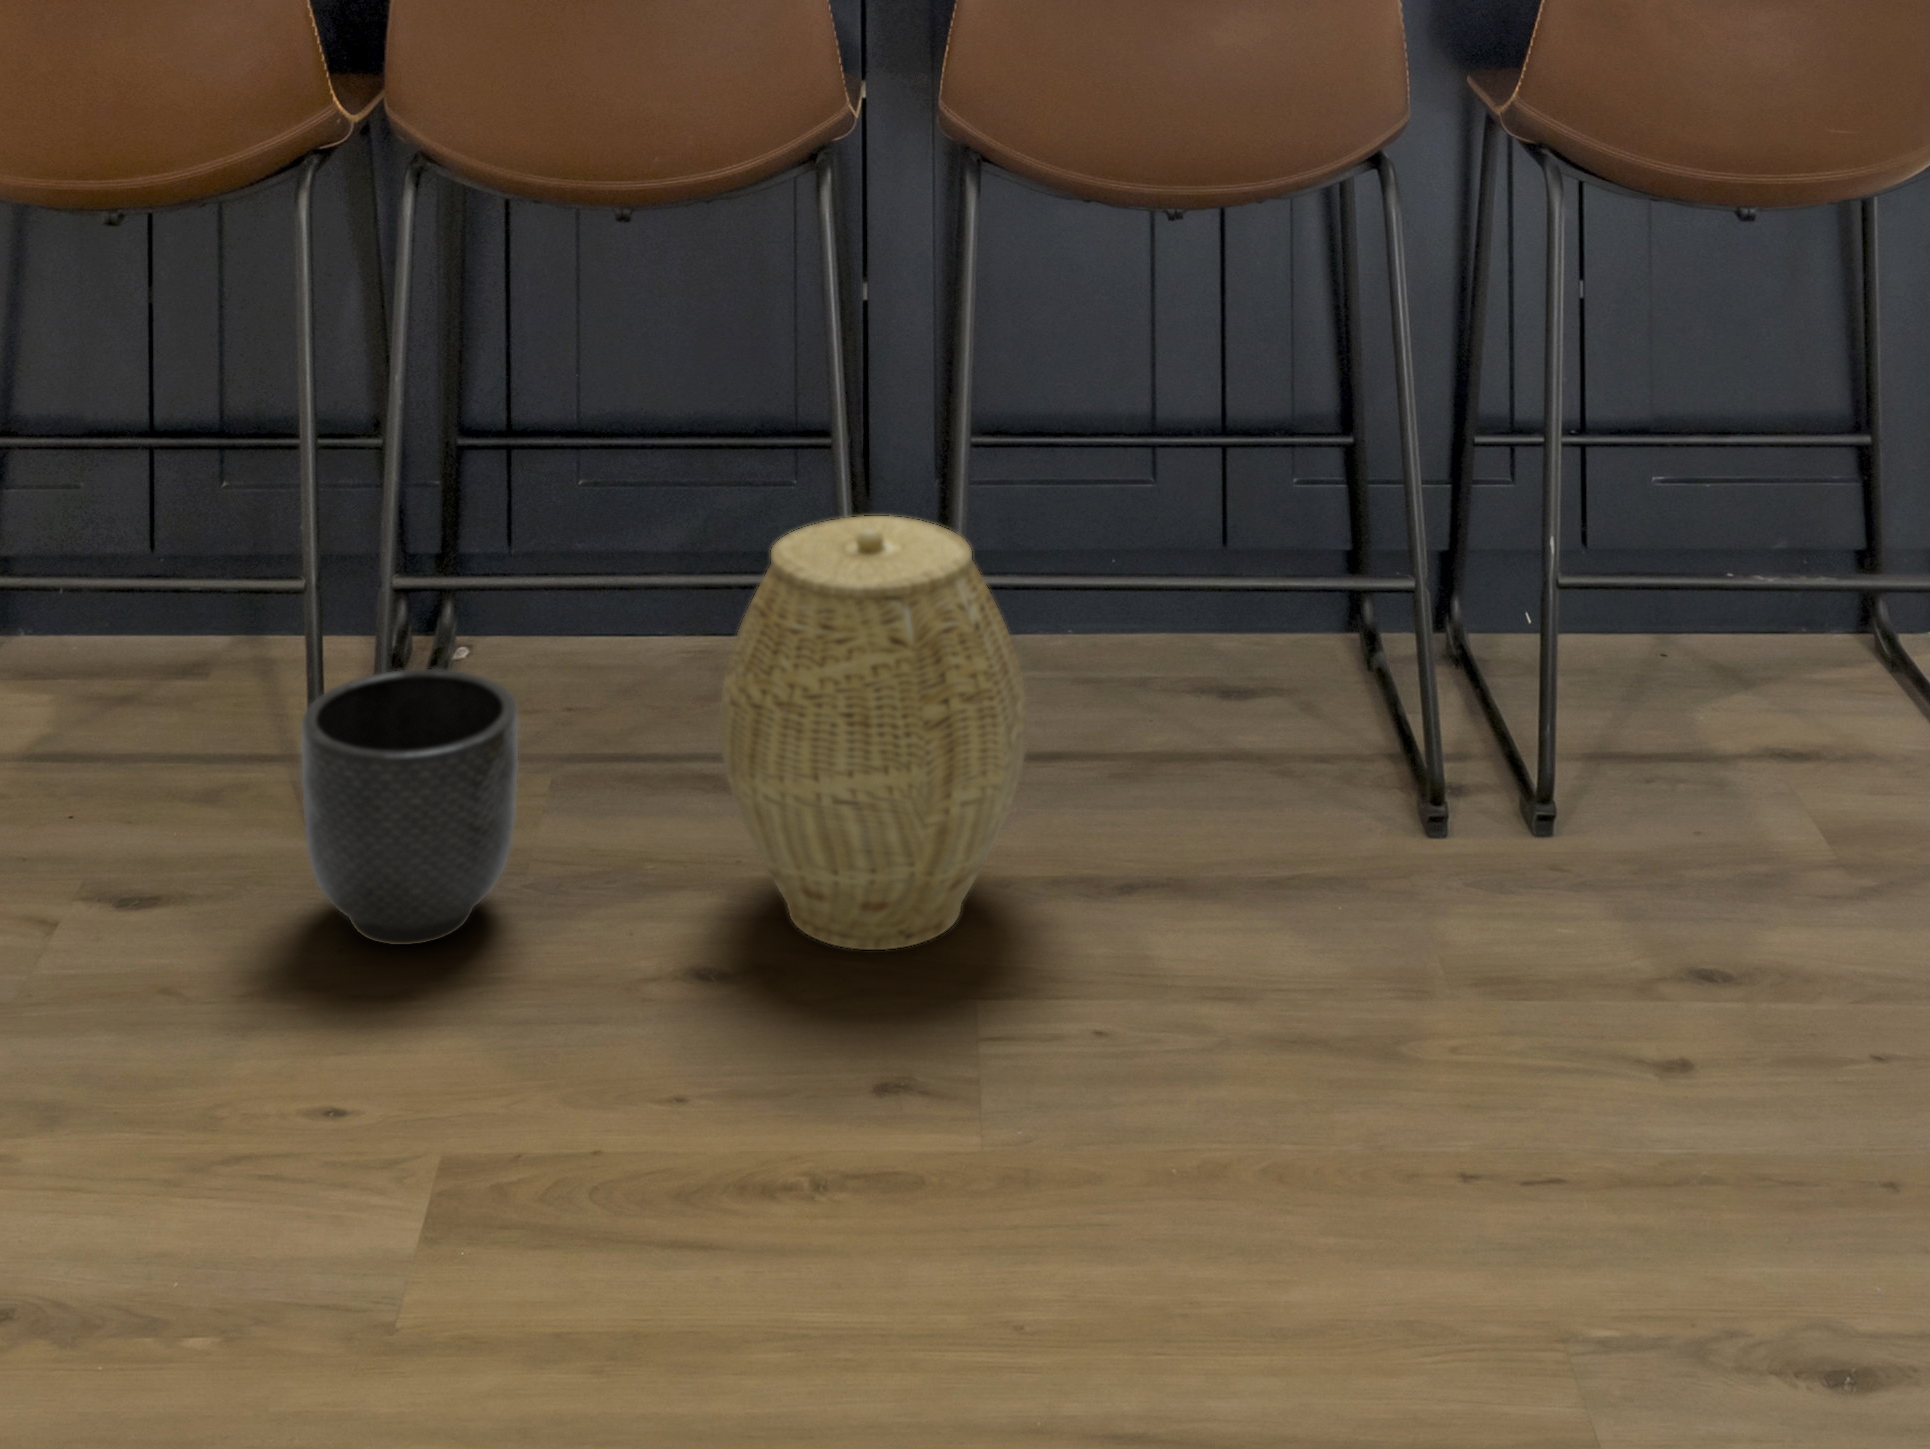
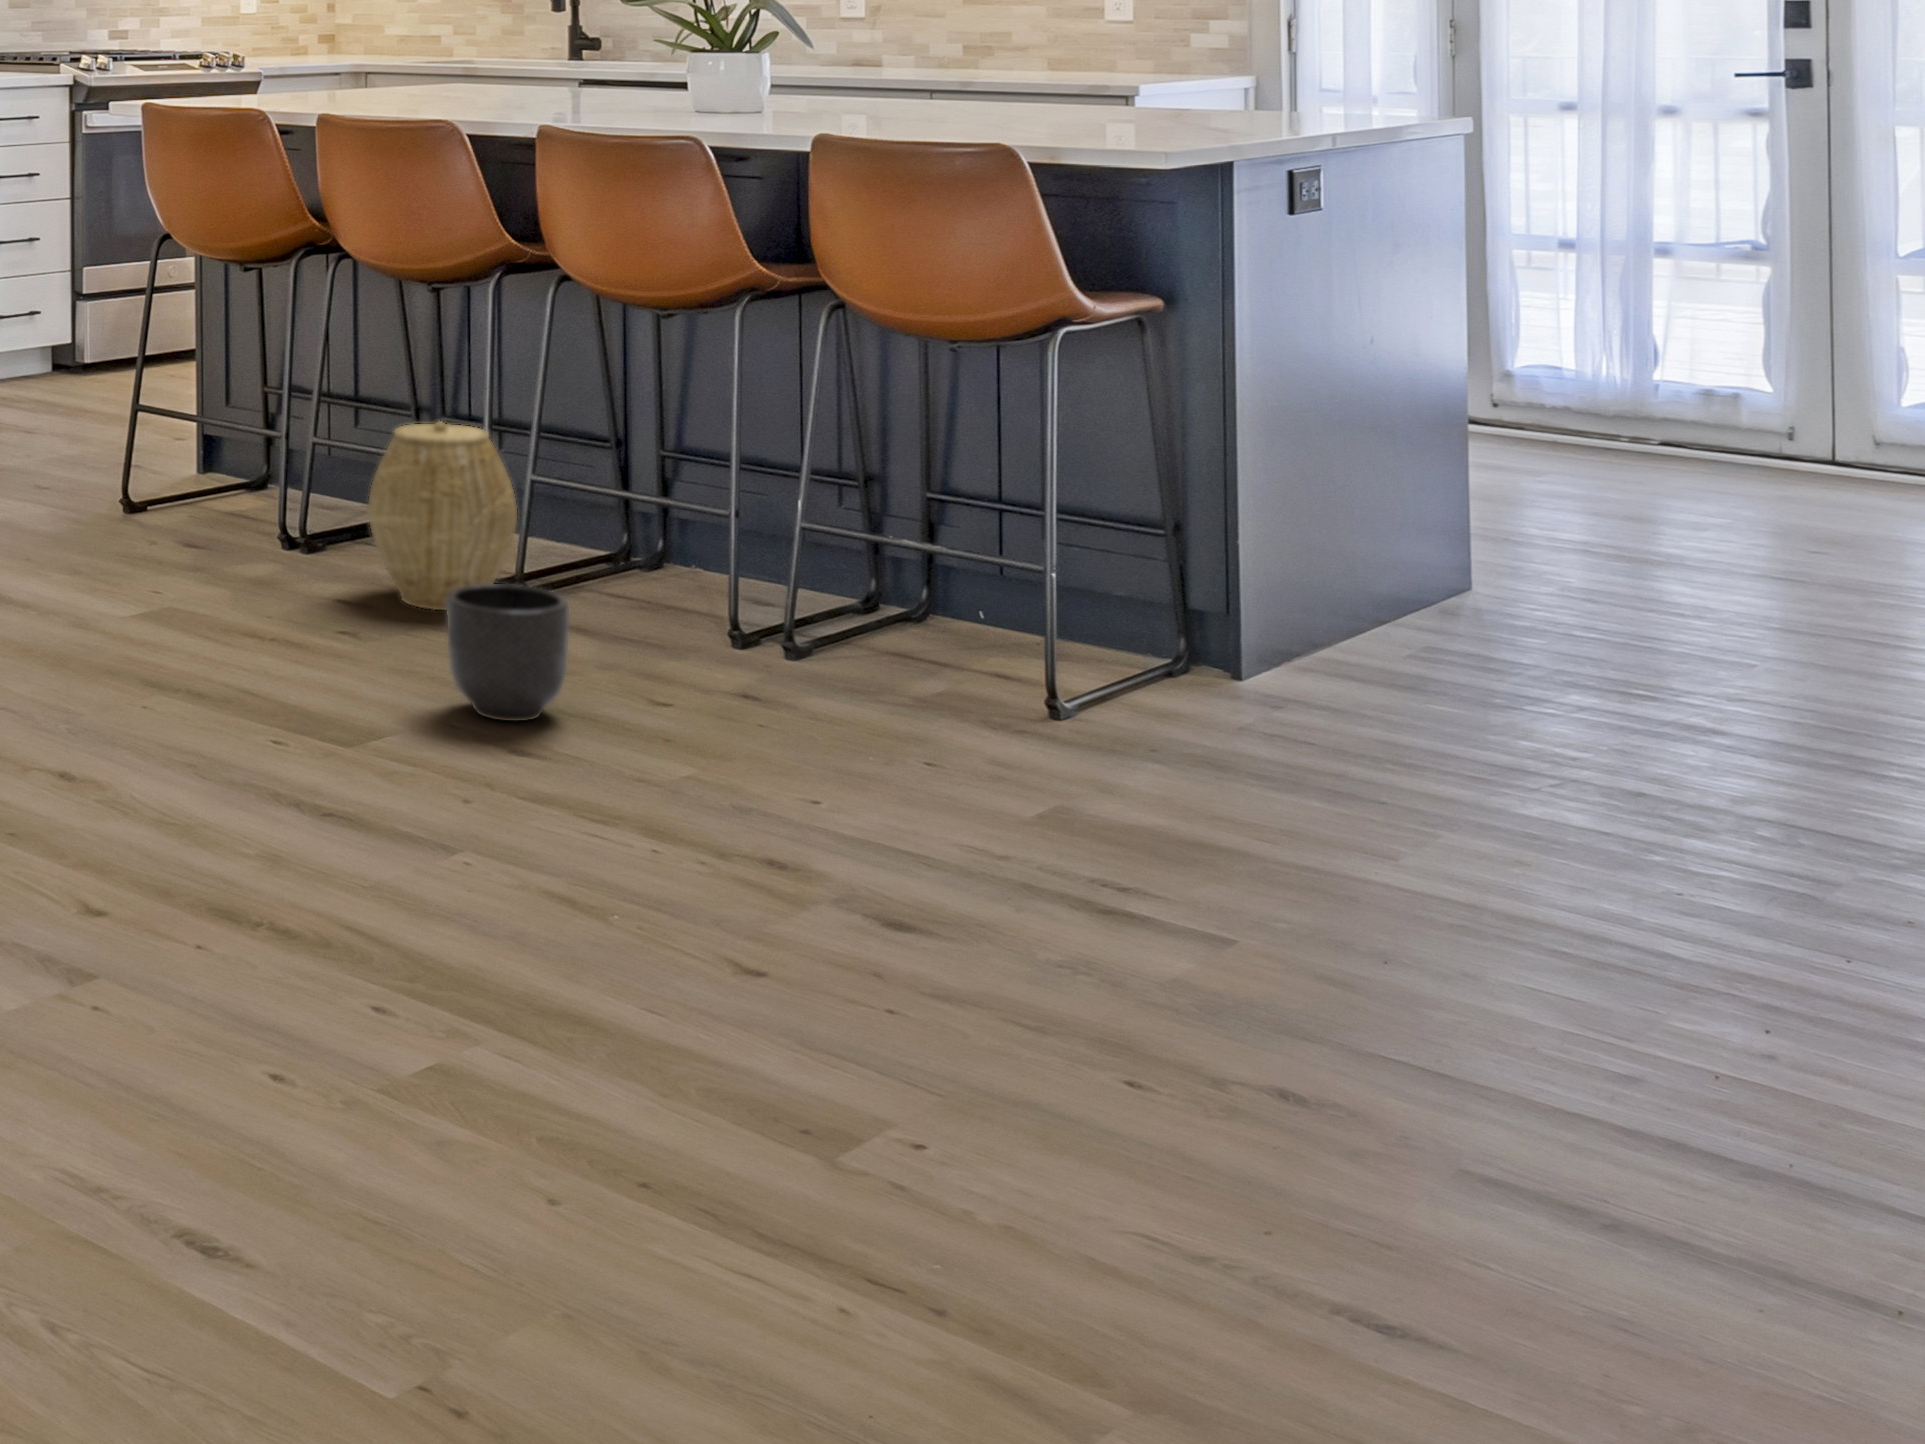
planter: present [301,669,518,945] -> present [446,584,569,721]

